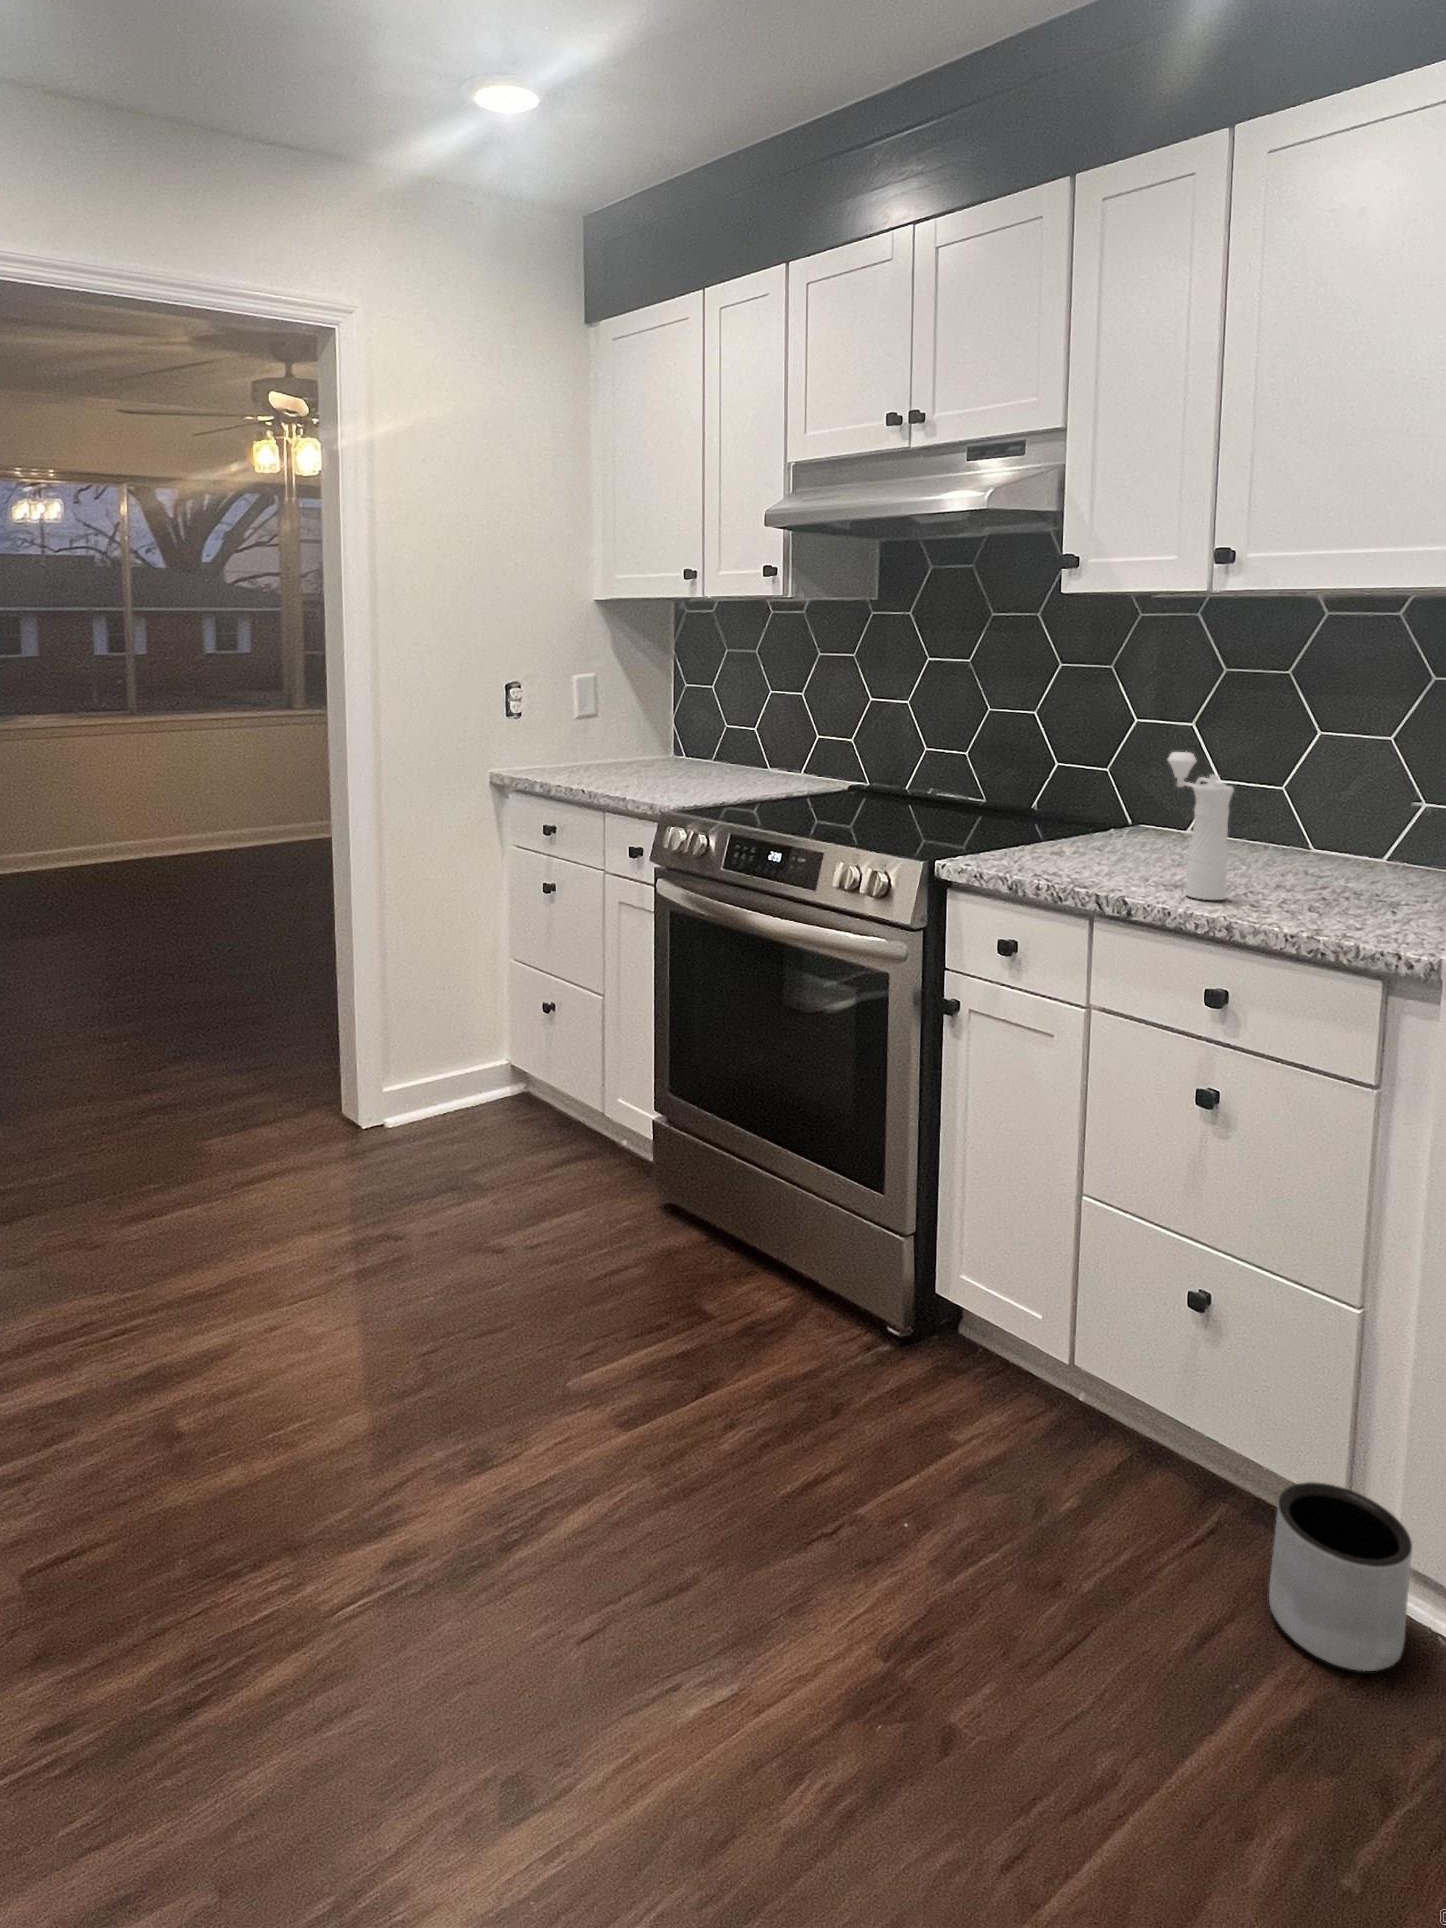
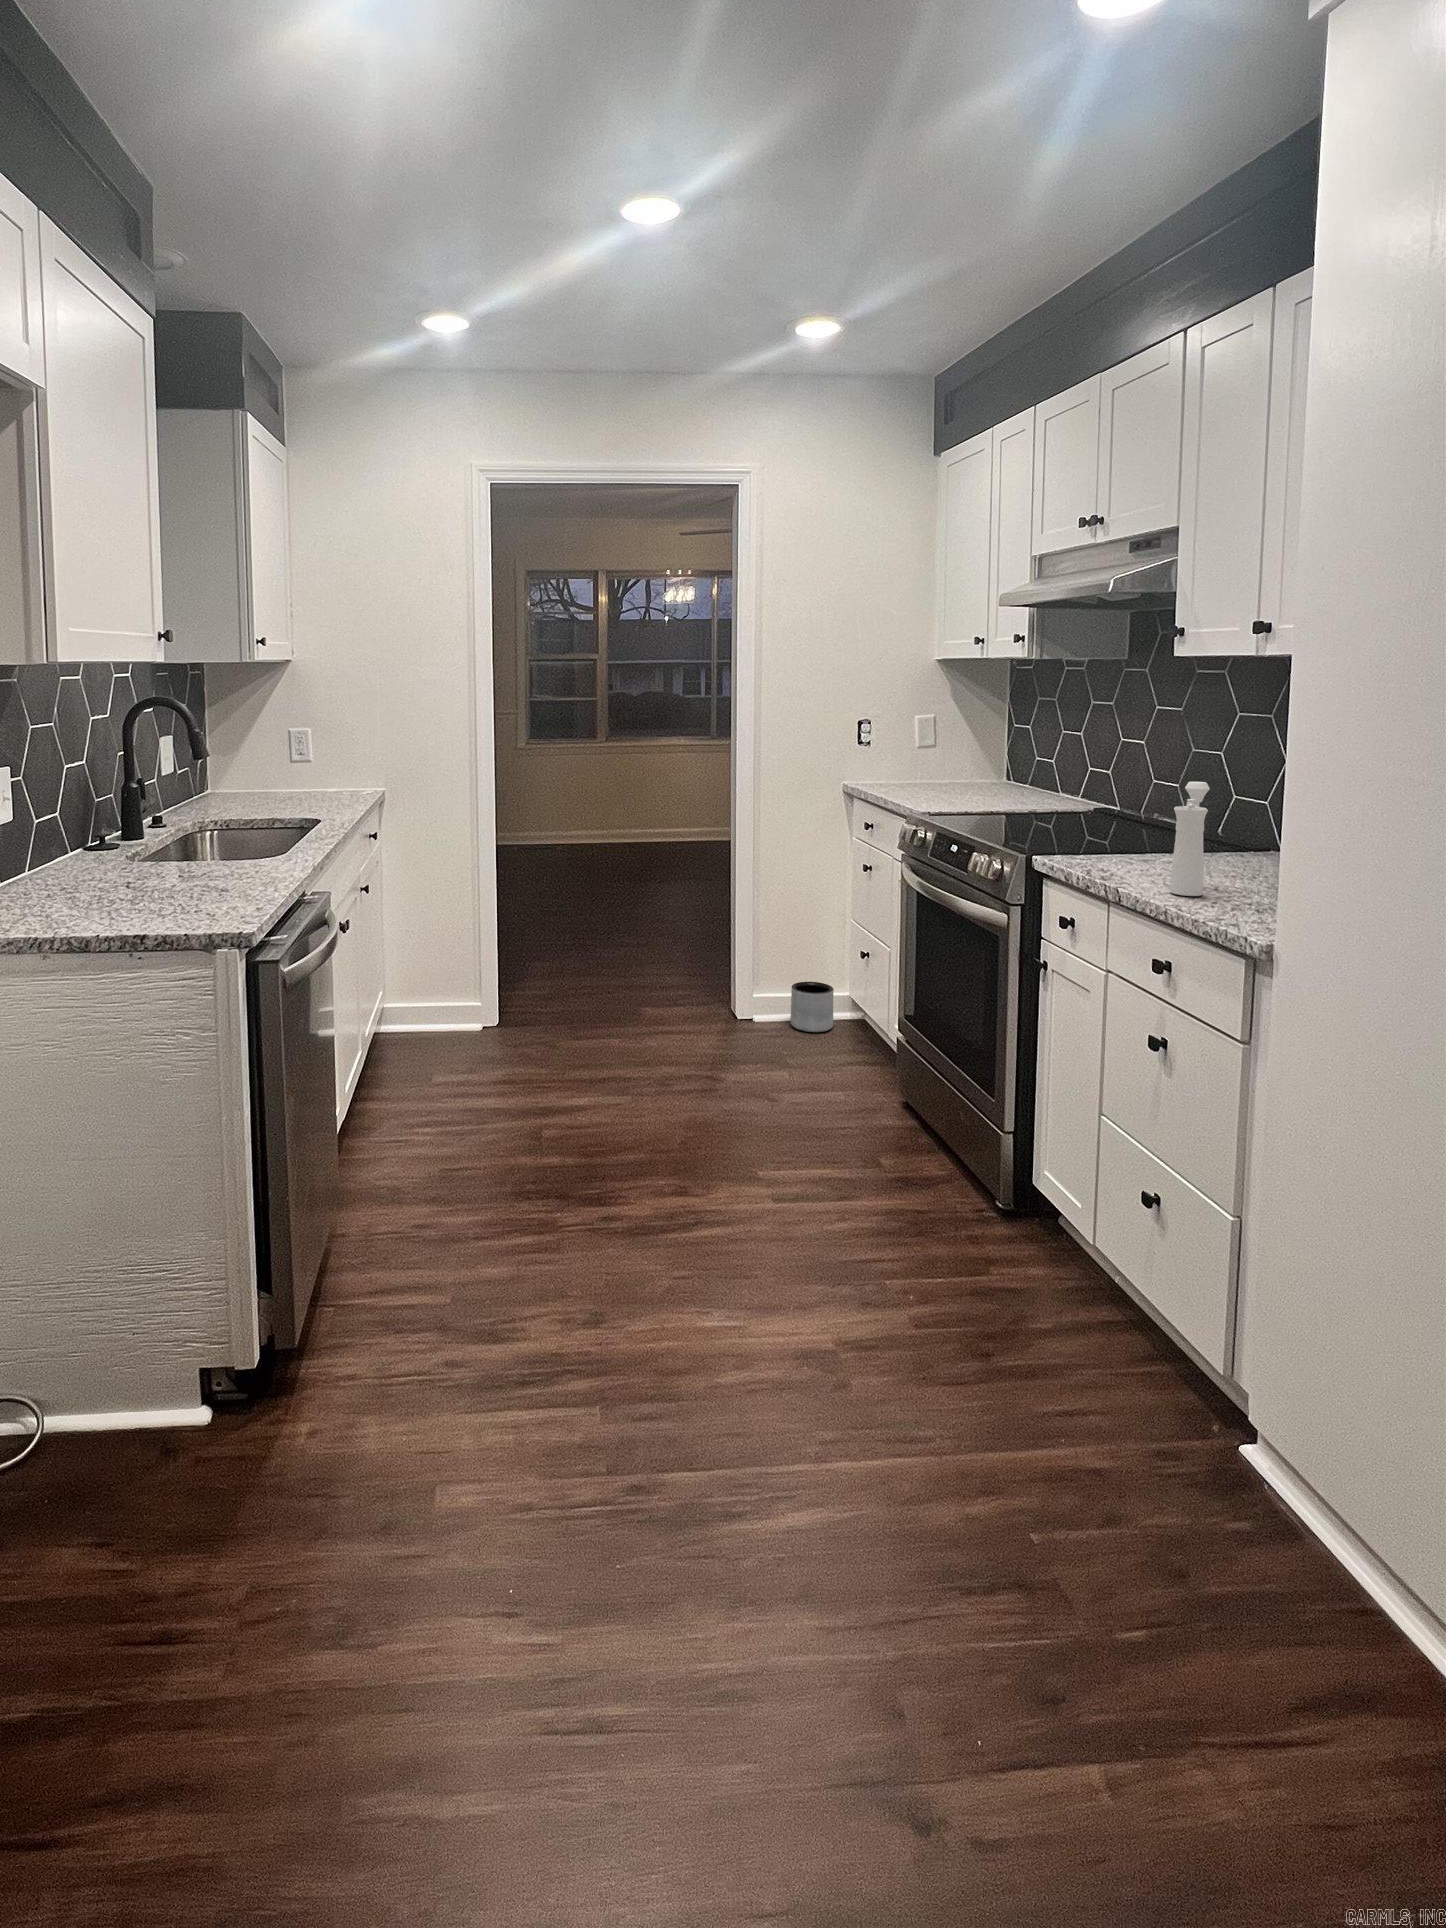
planter: present [1269,1482,1412,1671] -> present [791,982,834,1032]

